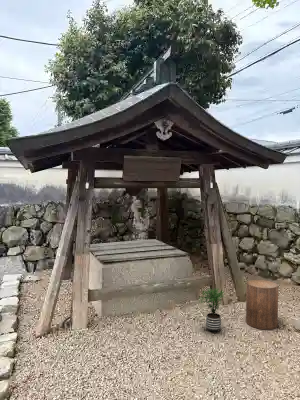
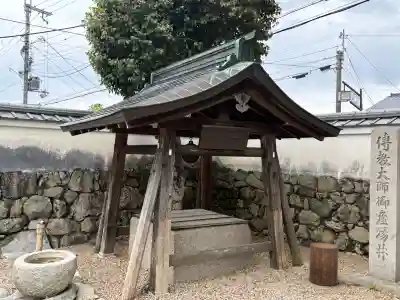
potted plant: present [199,289,224,332] -> none [273,249,298,290]

